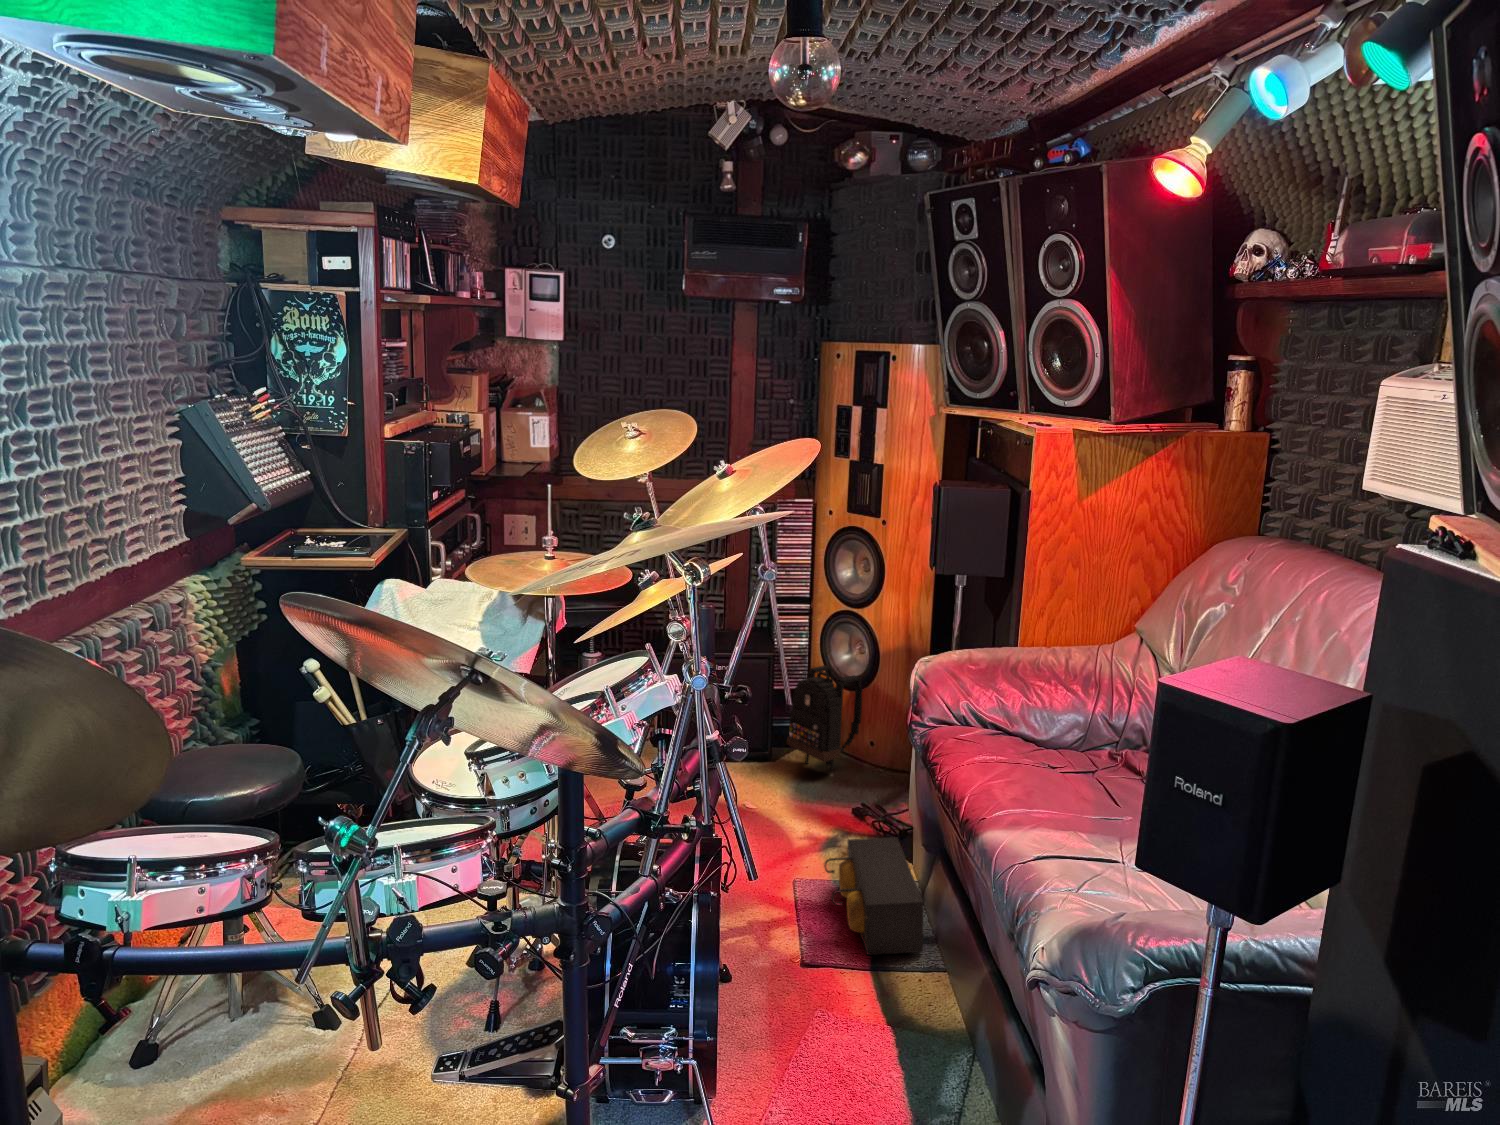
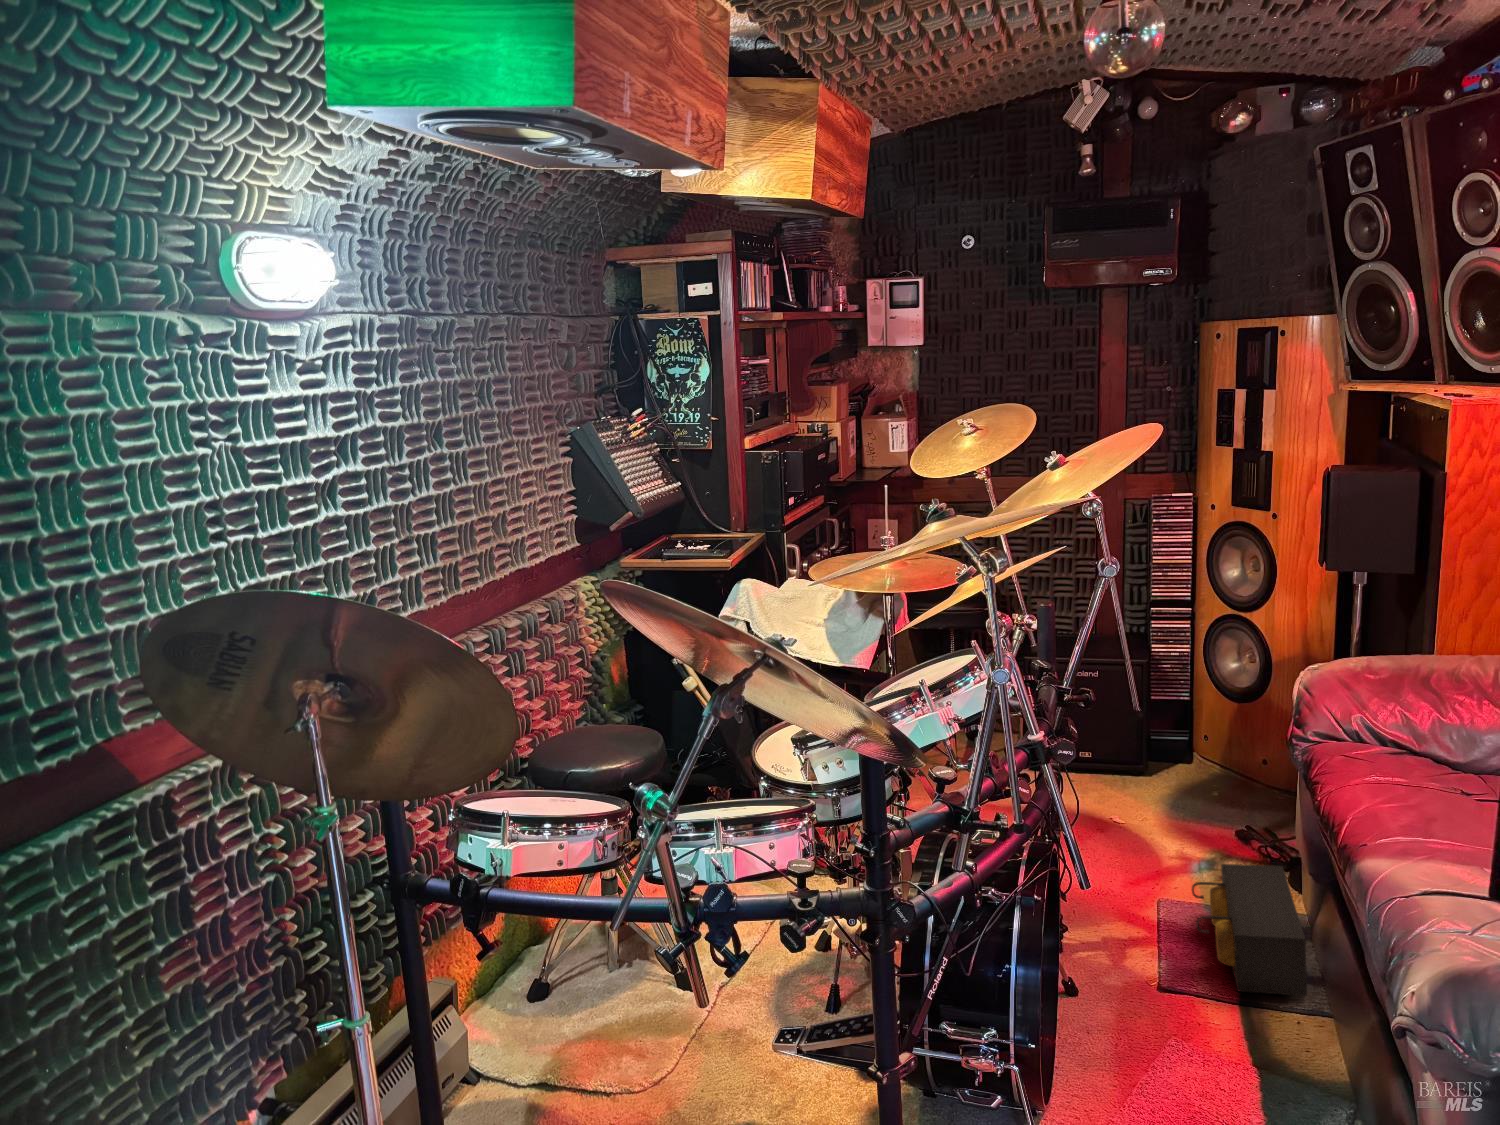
backpack: present [787,665,863,770] -> none [1164,674,1253,790]

